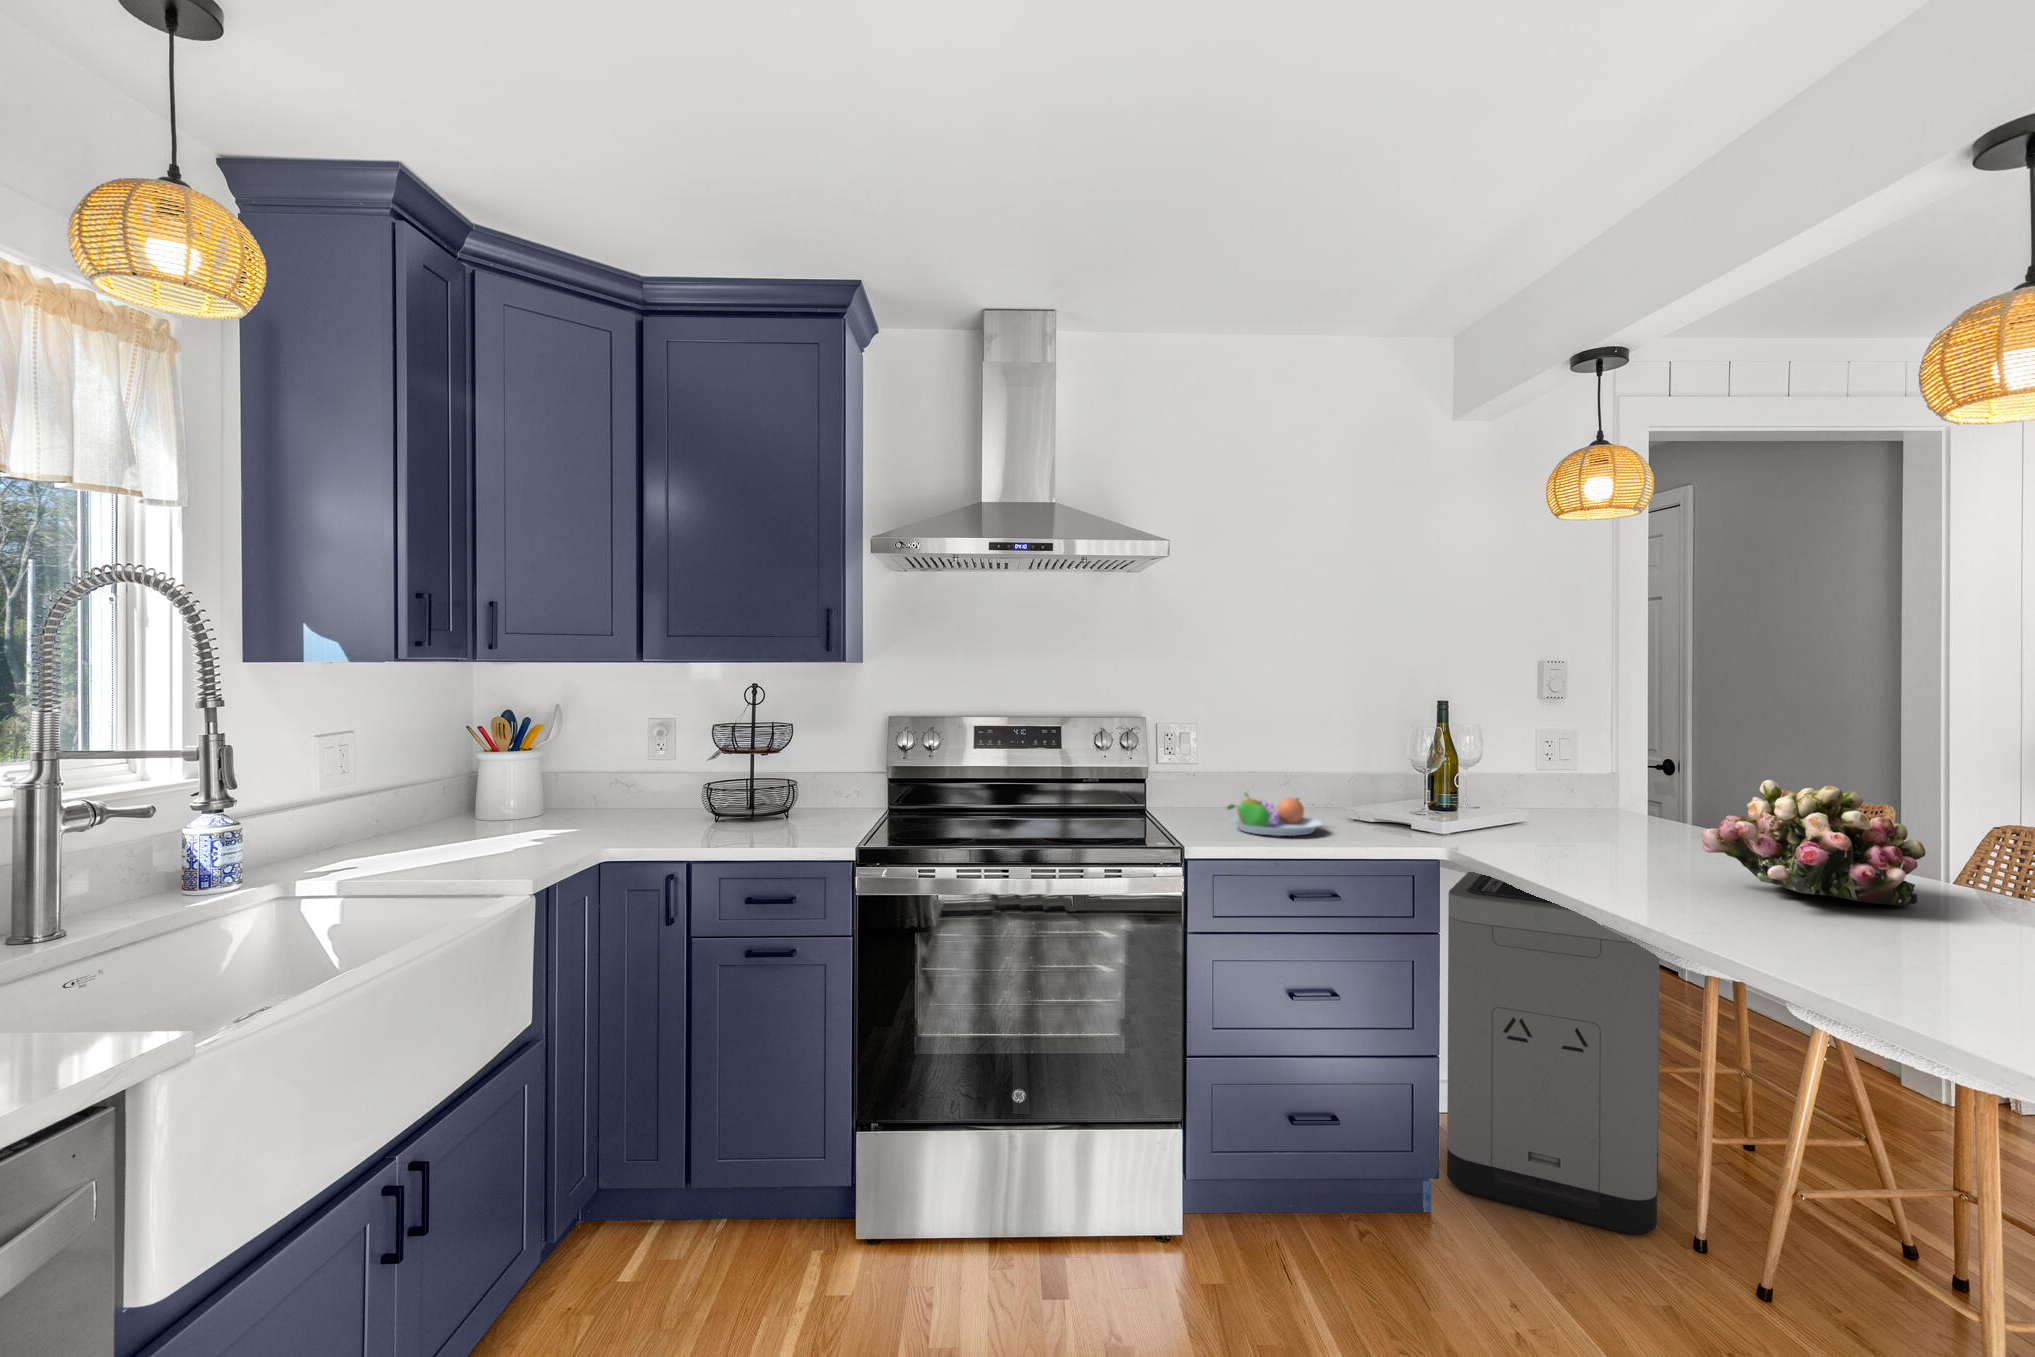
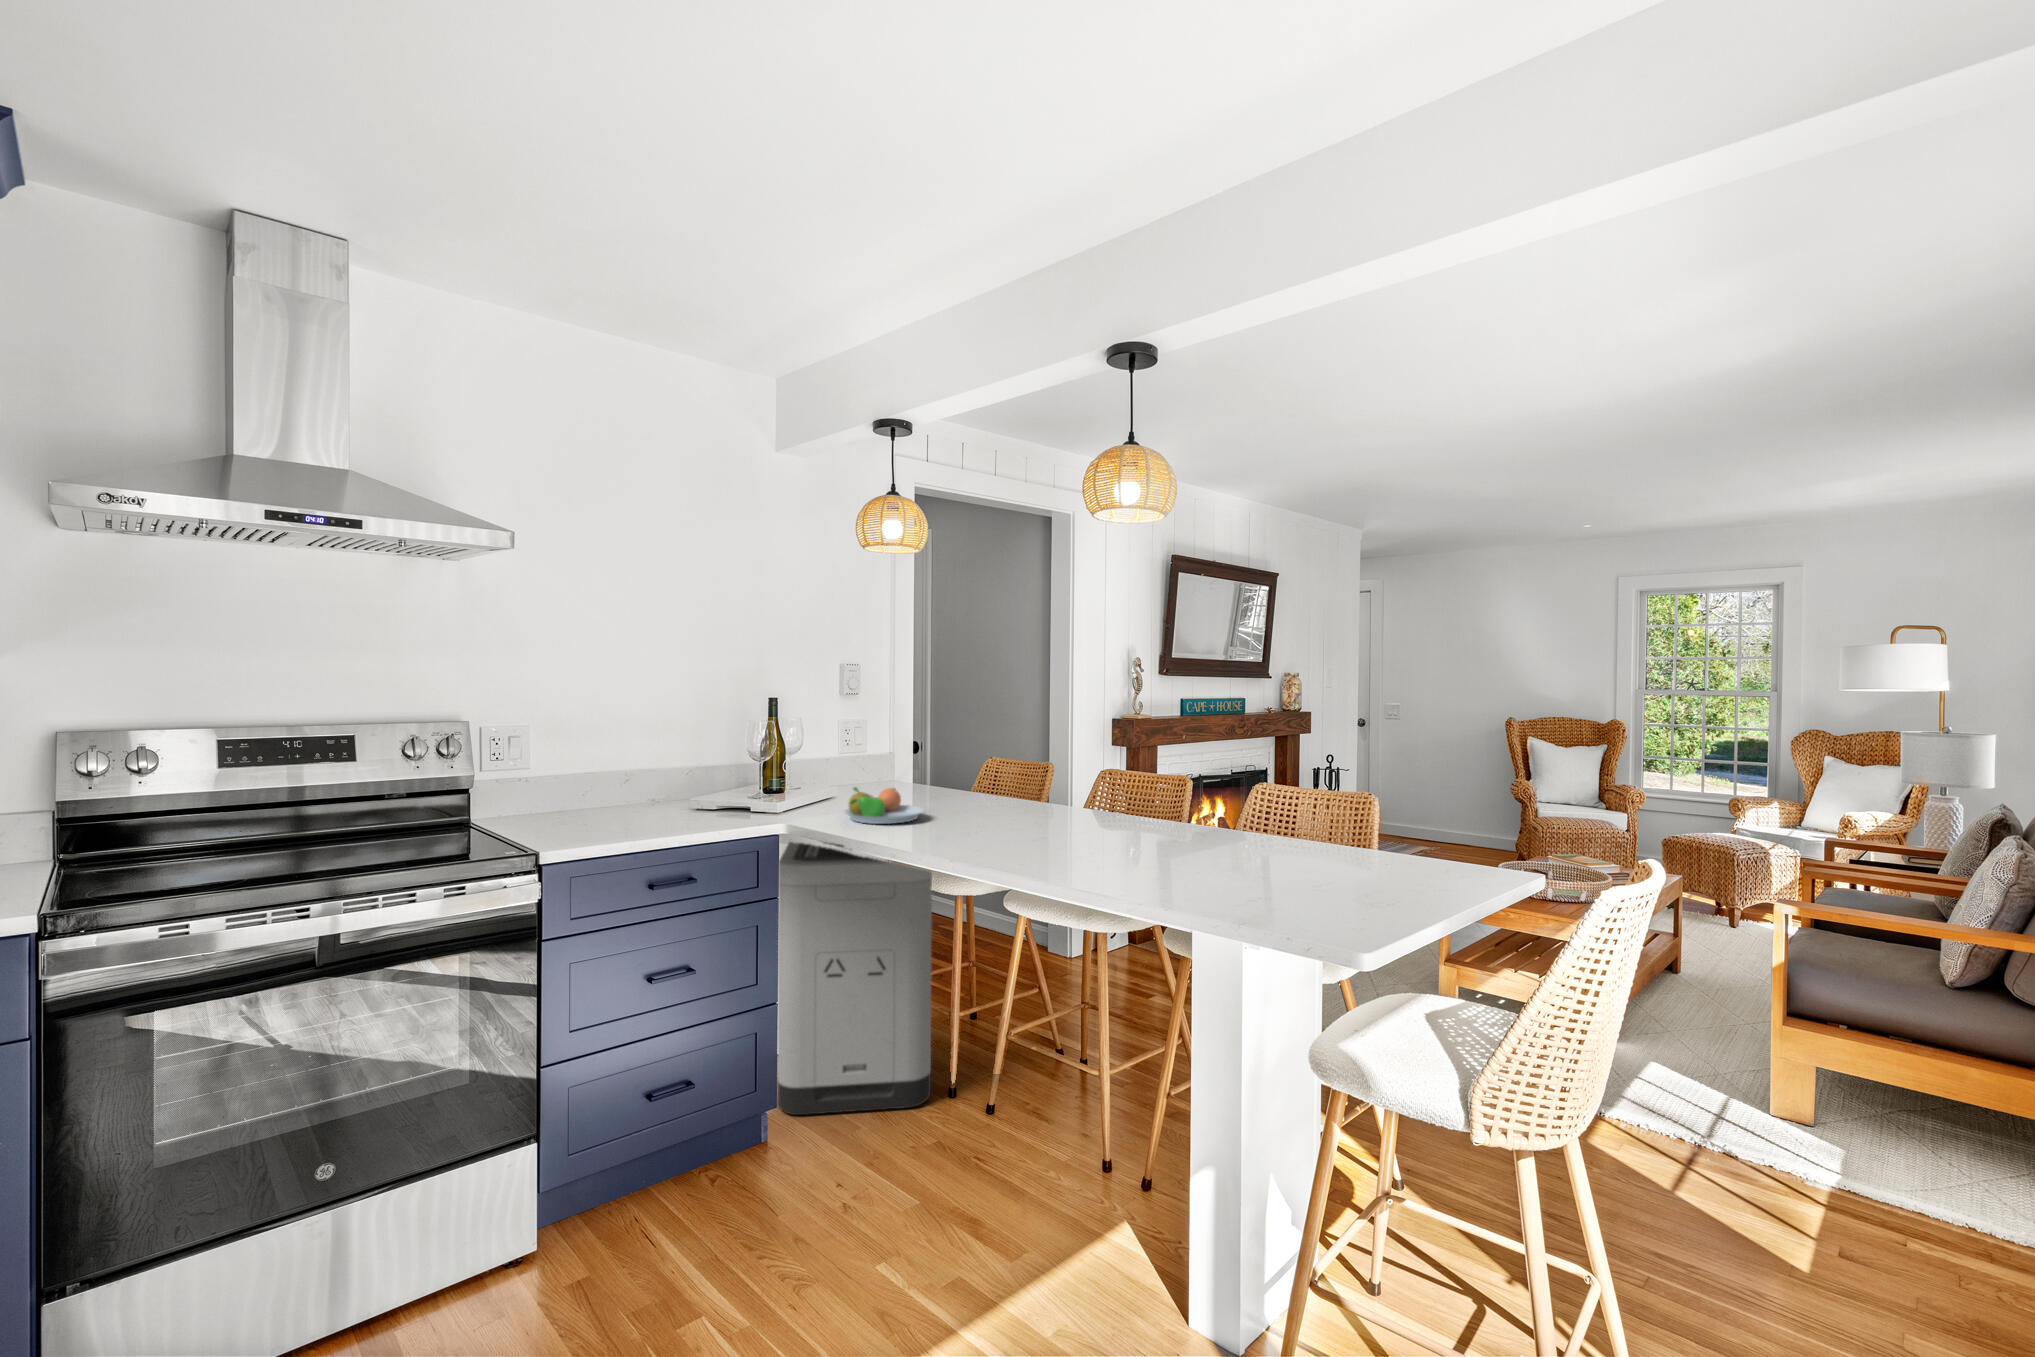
flower arrangement: present [1701,780,1926,906] -> none [968,751,1091,831]
fruit bowl: present [1227,793,1322,836] -> present [845,787,924,824]

